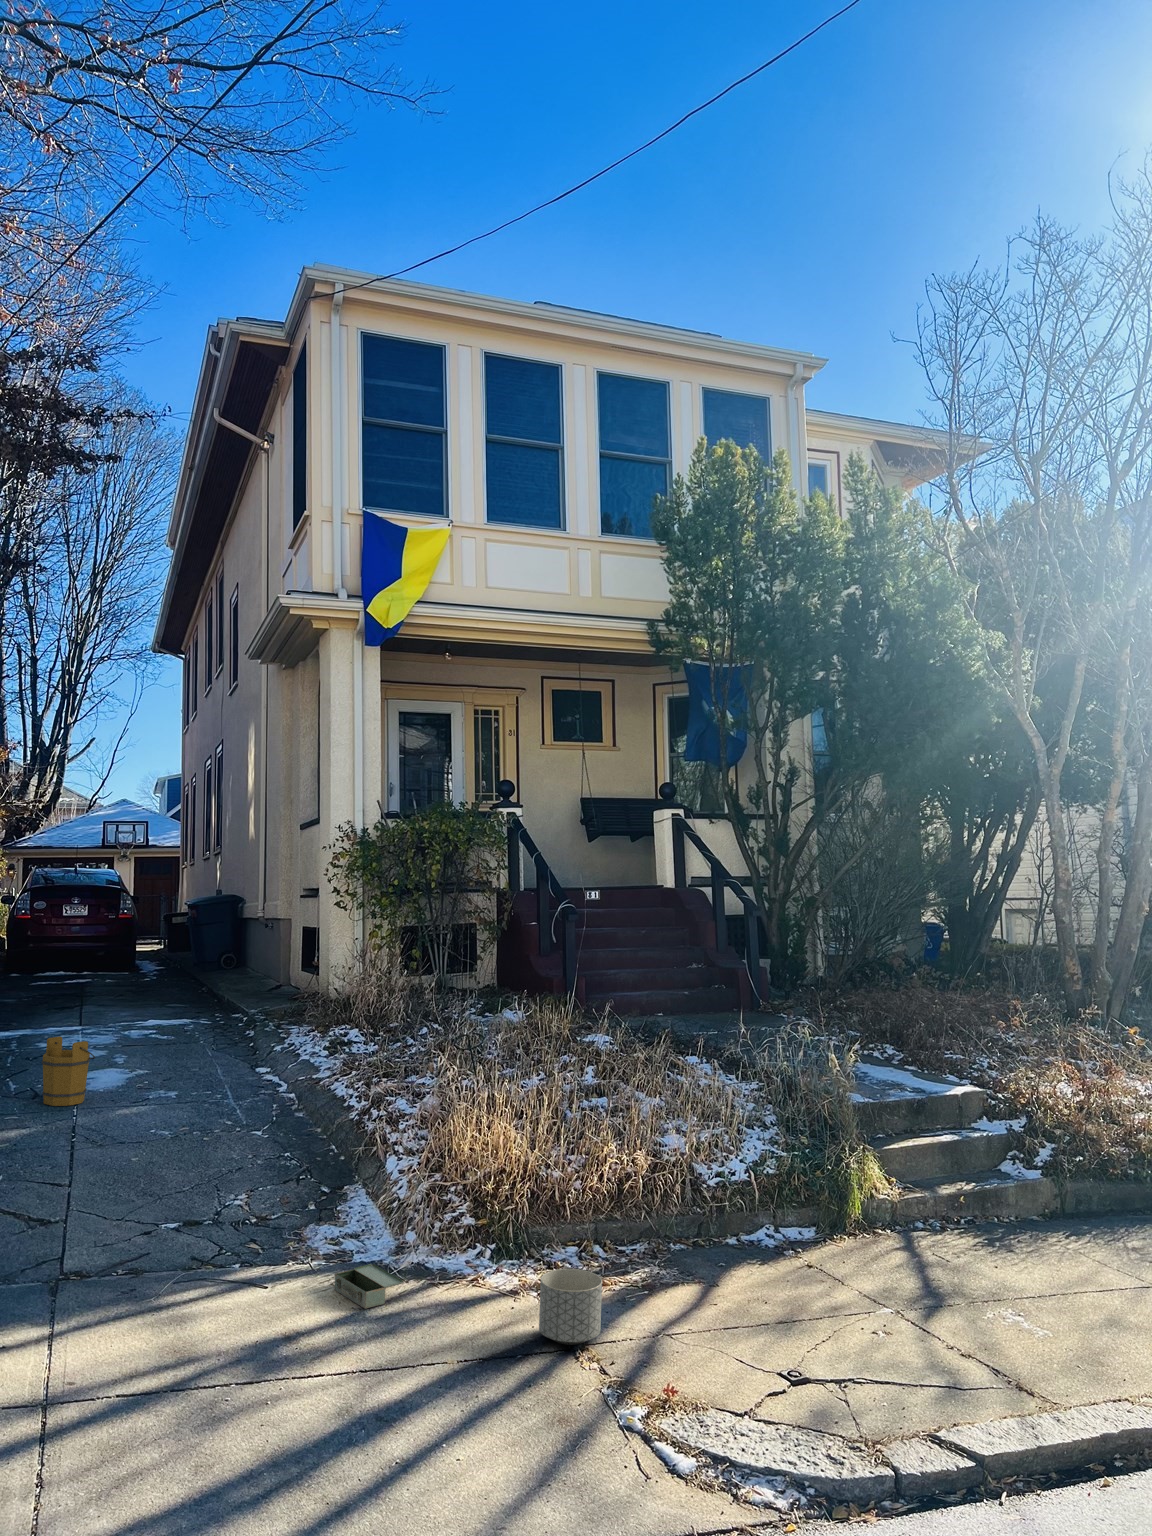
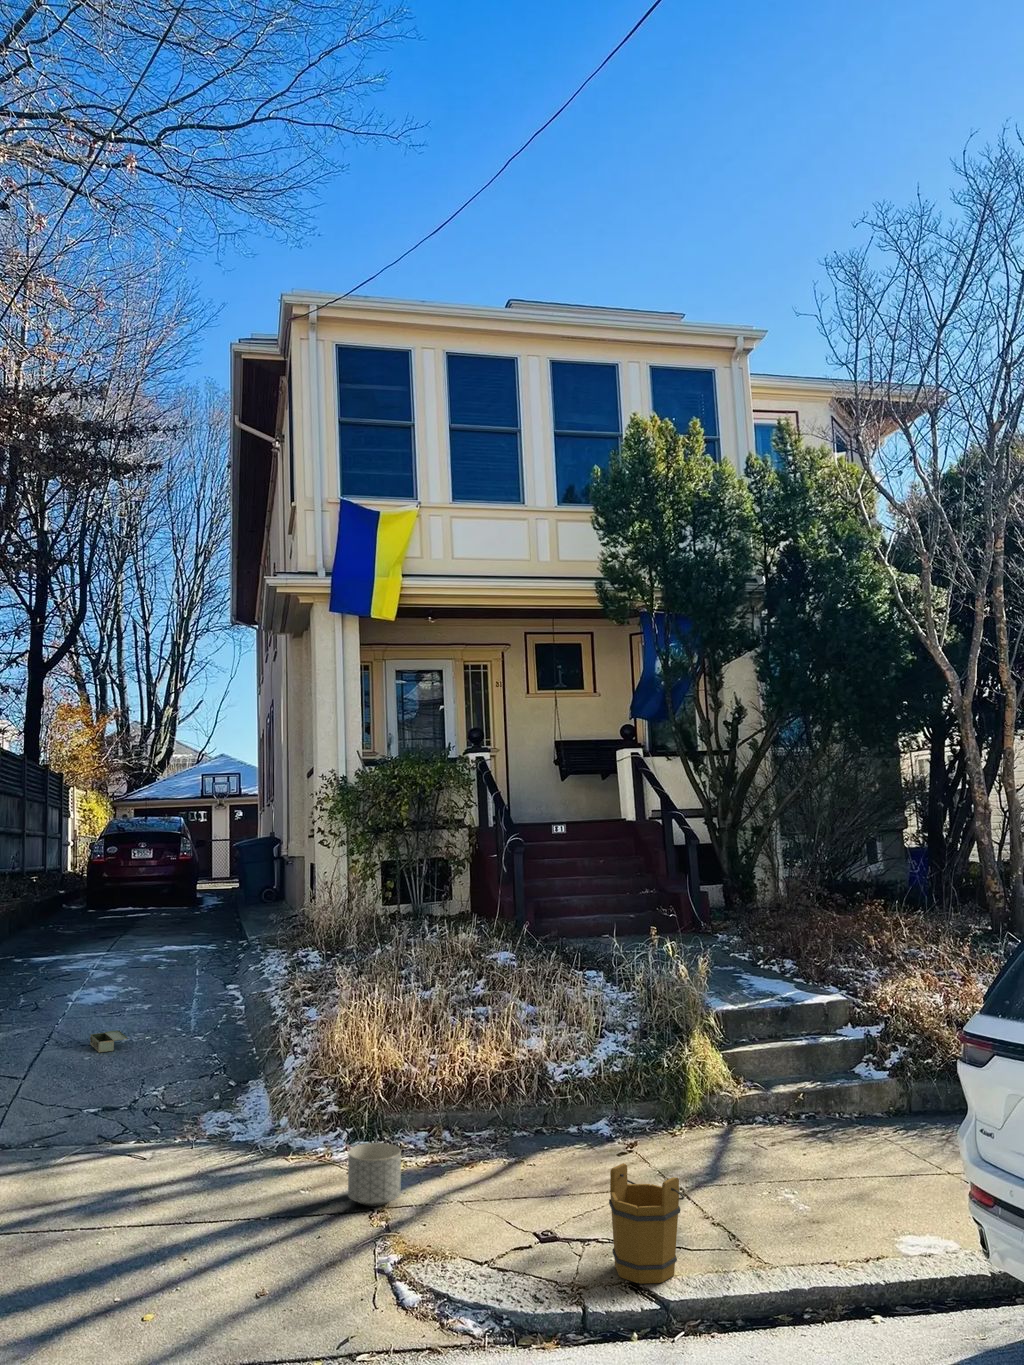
bucket: present [42,1037,95,1106] -> present [609,1163,684,1284]
toolbox: present [334,1264,404,1309] -> present [90,1031,128,1052]

